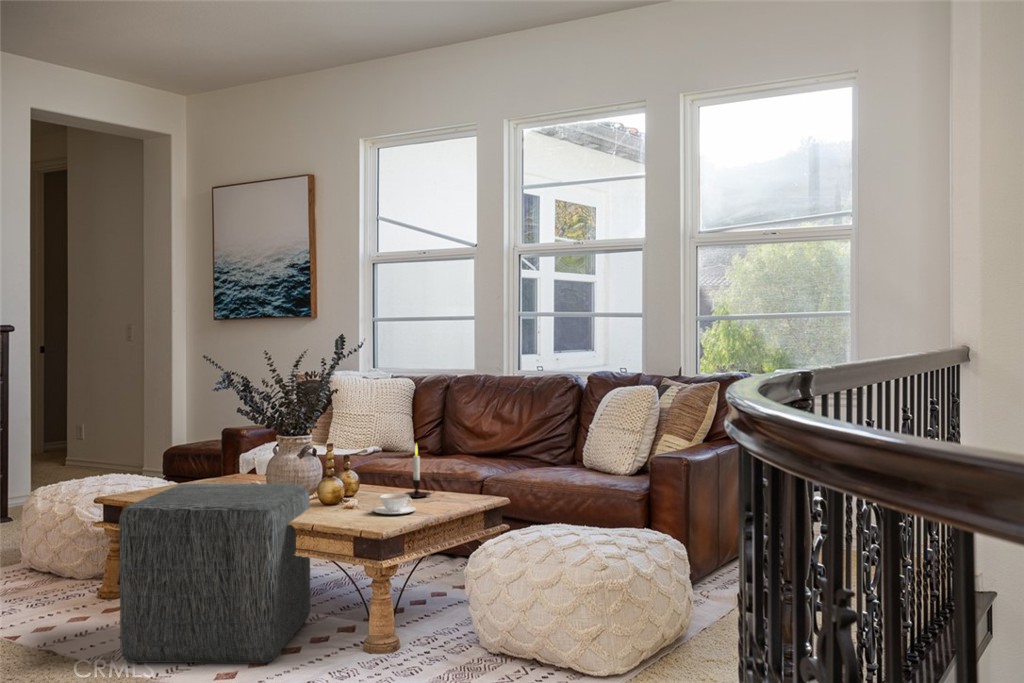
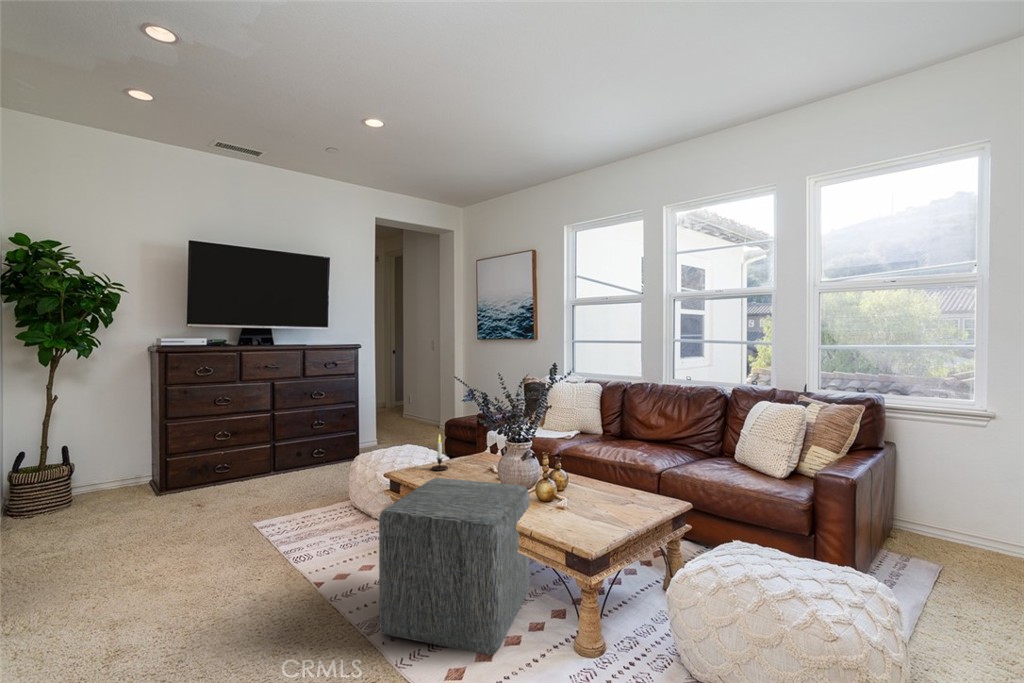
candle: present [405,444,435,497] -> present [432,435,449,470]
teacup: present [373,494,417,514] -> none [581,502,619,525]

